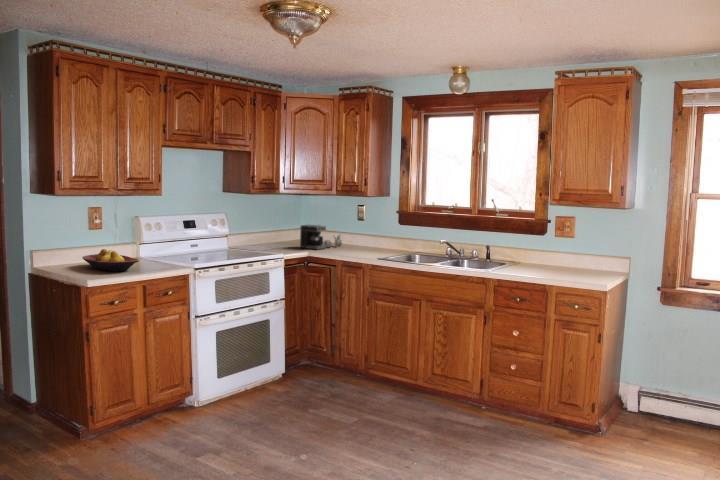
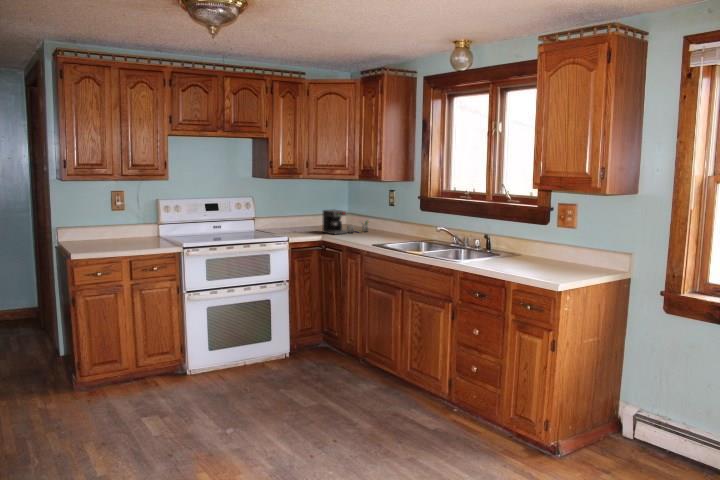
fruit bowl: present [82,249,139,271] -> none [92,227,132,247]

